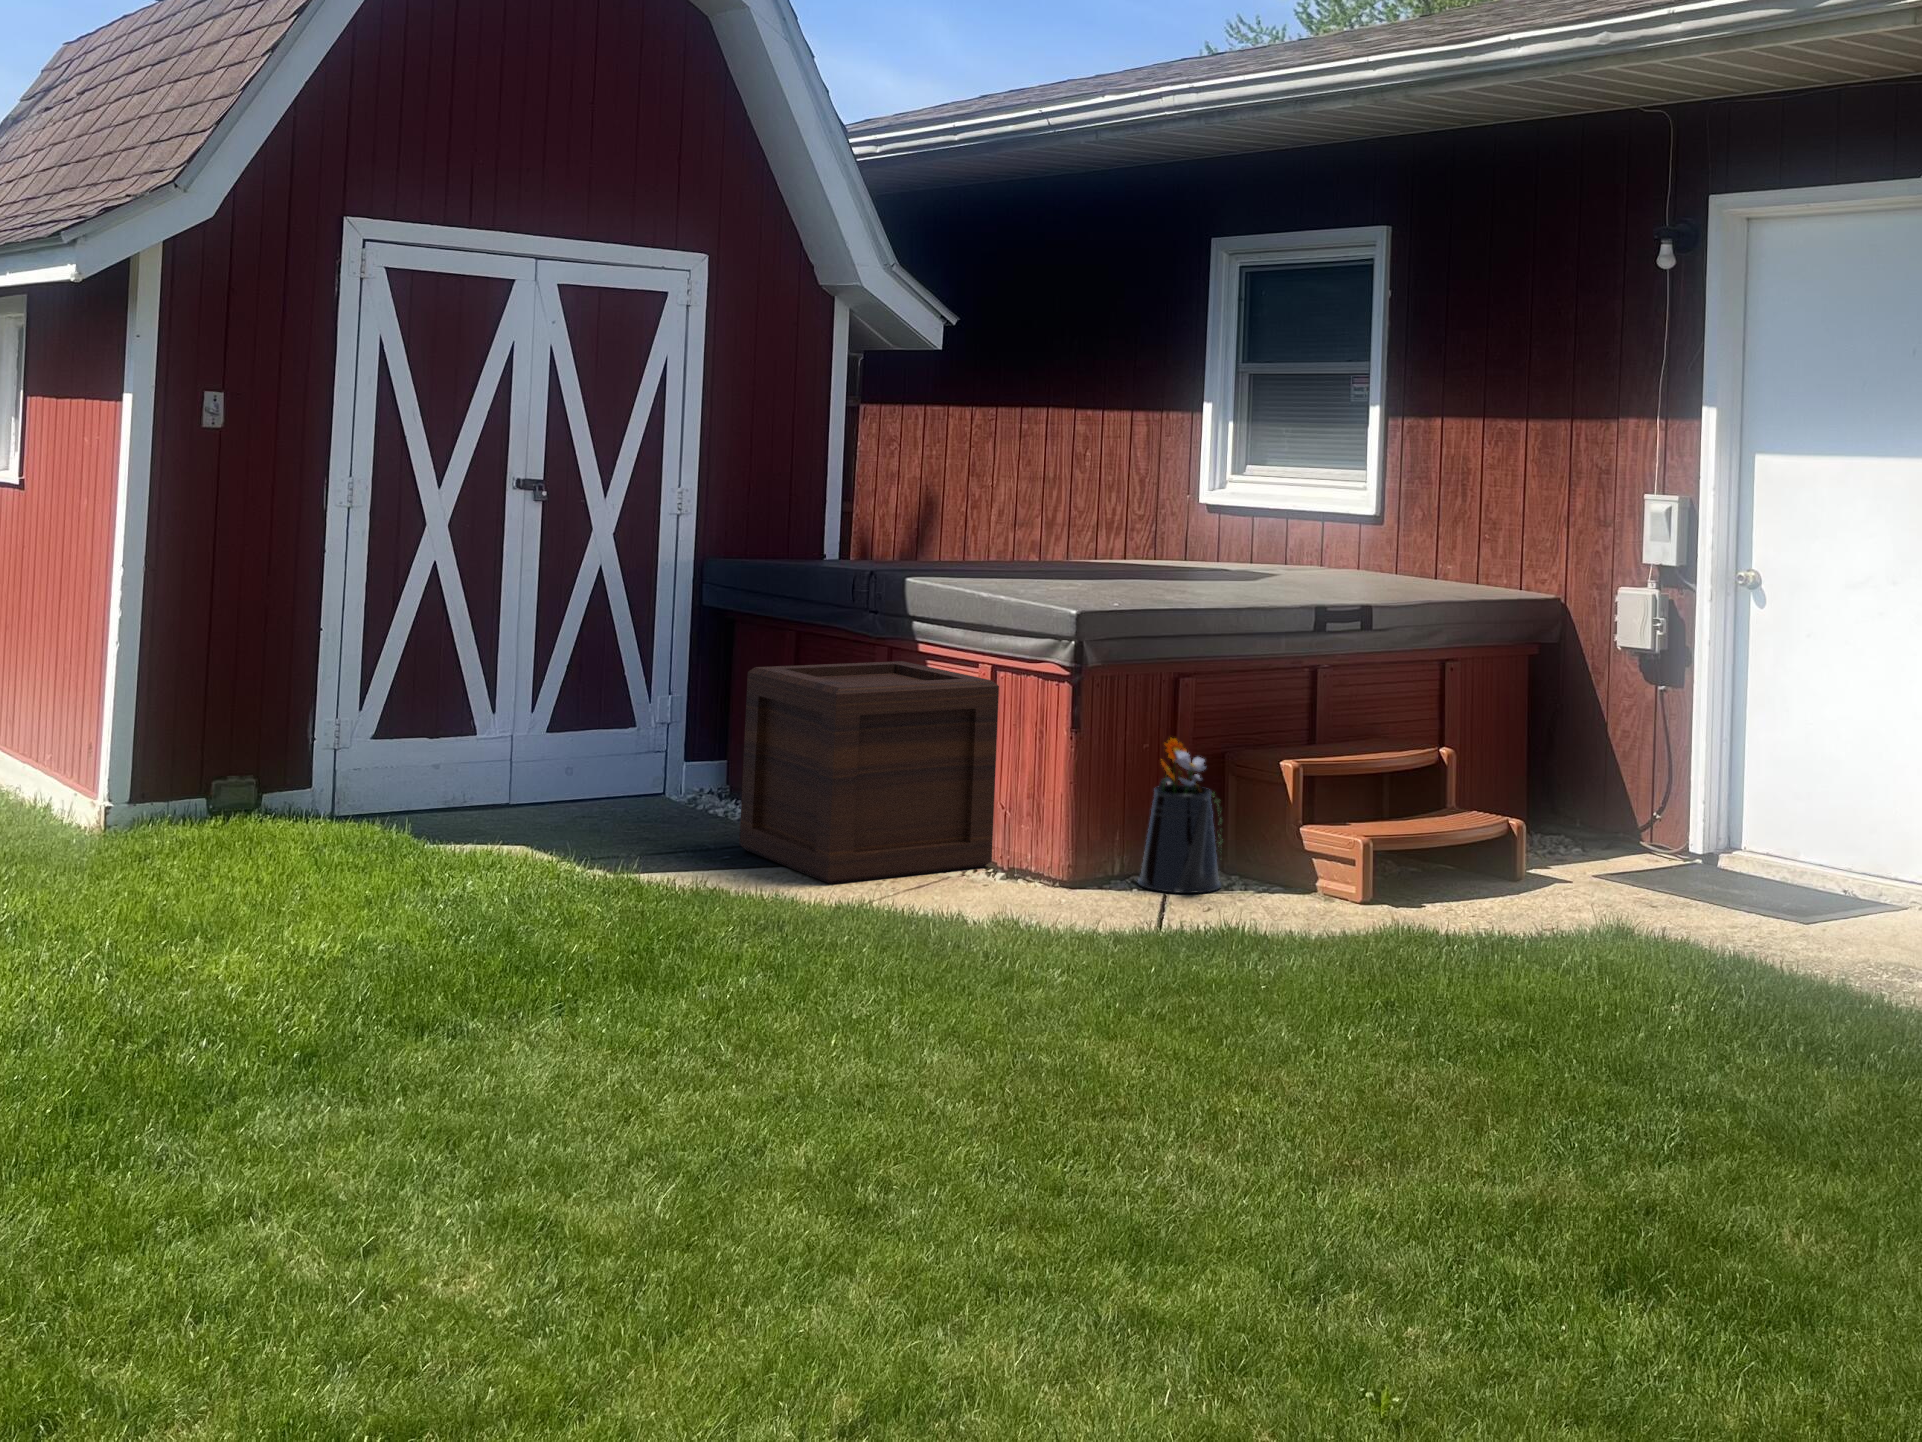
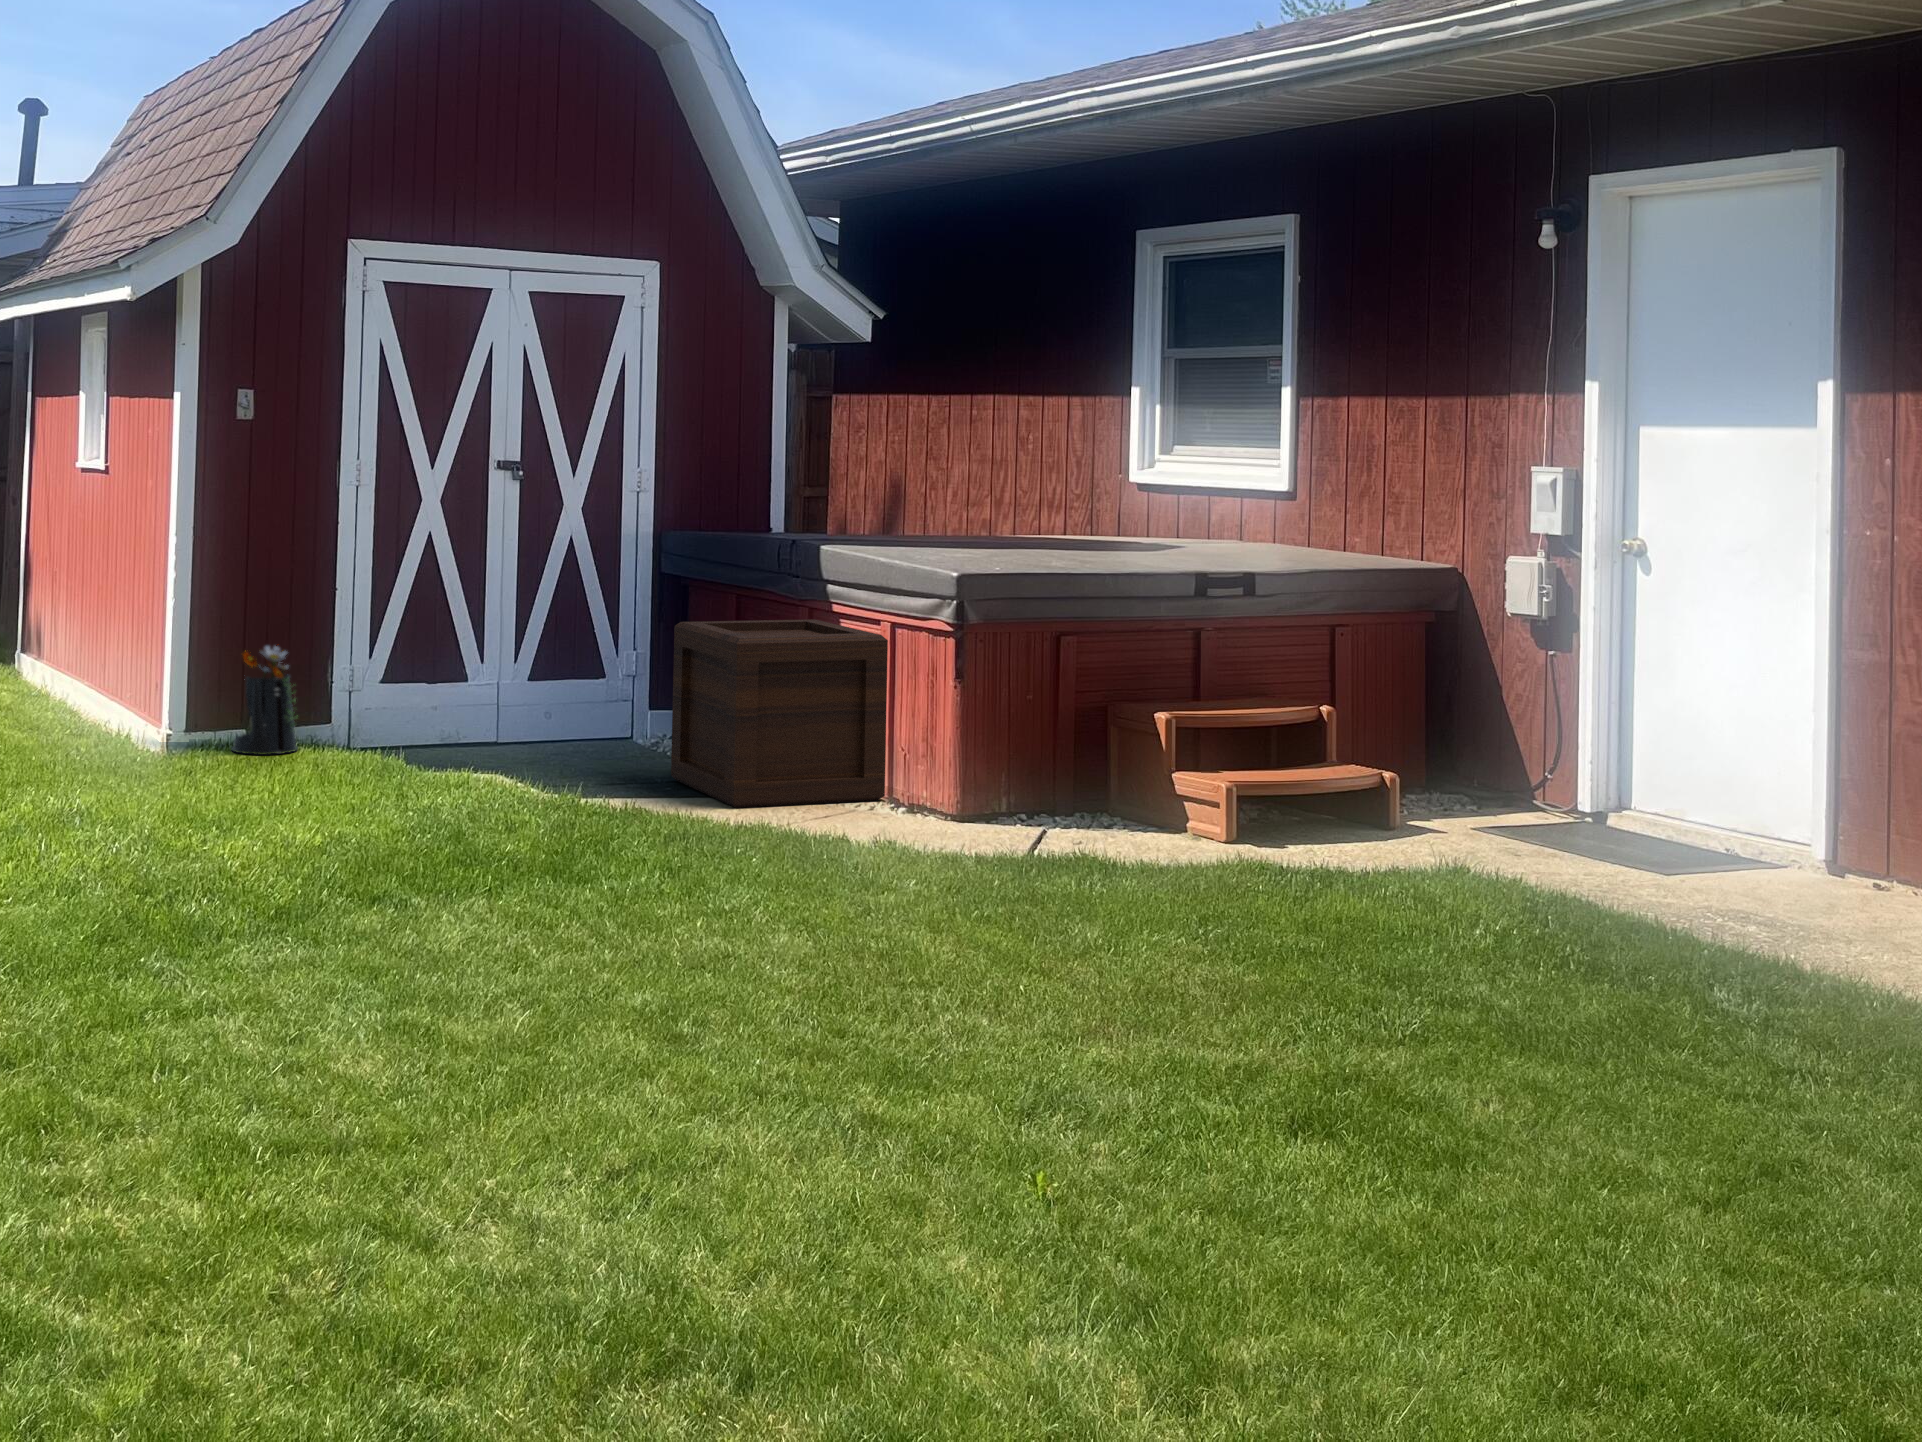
watering can: present [1138,738,1223,893] -> present [232,644,298,755]

